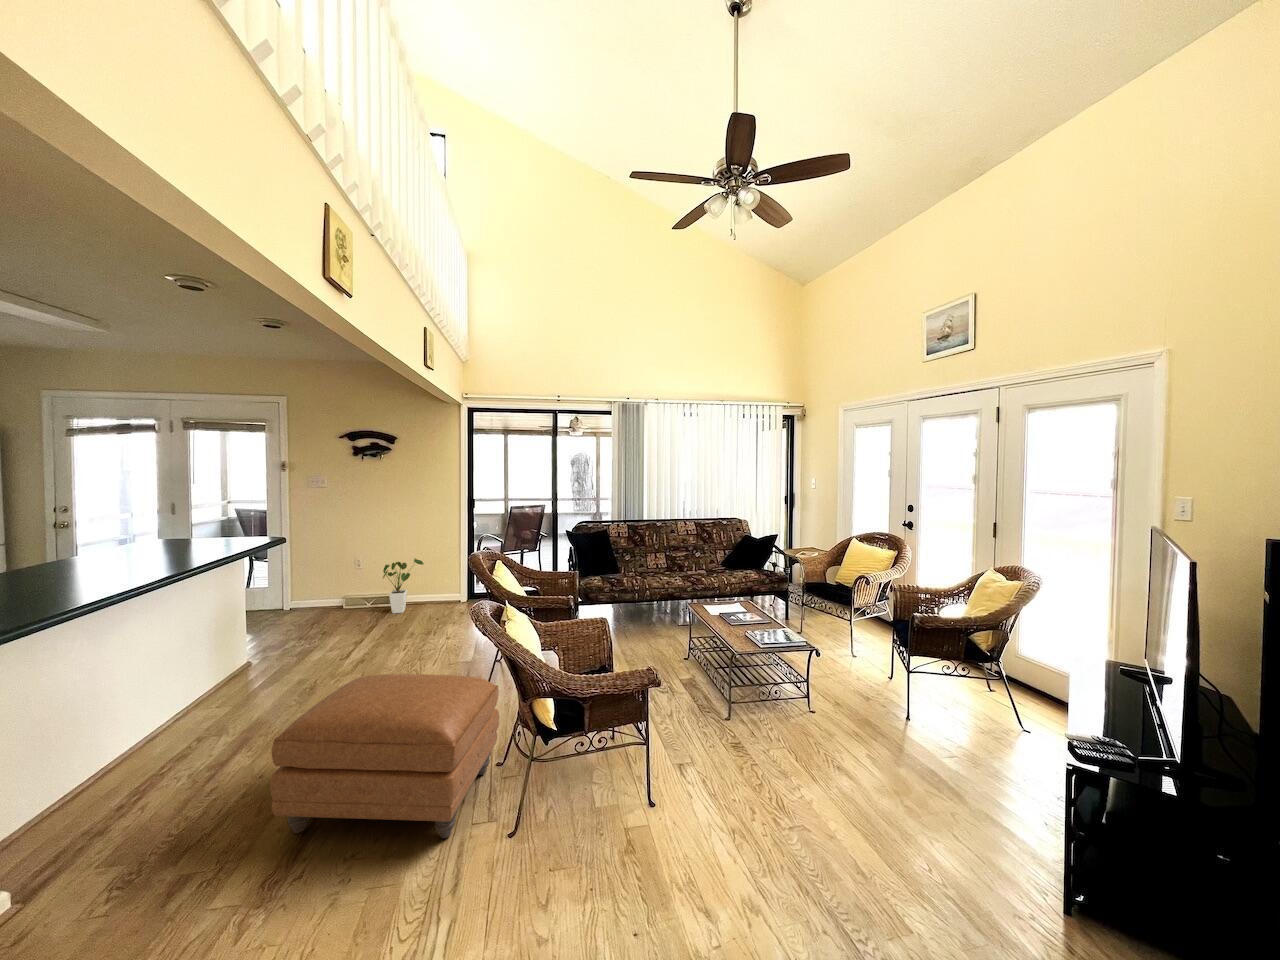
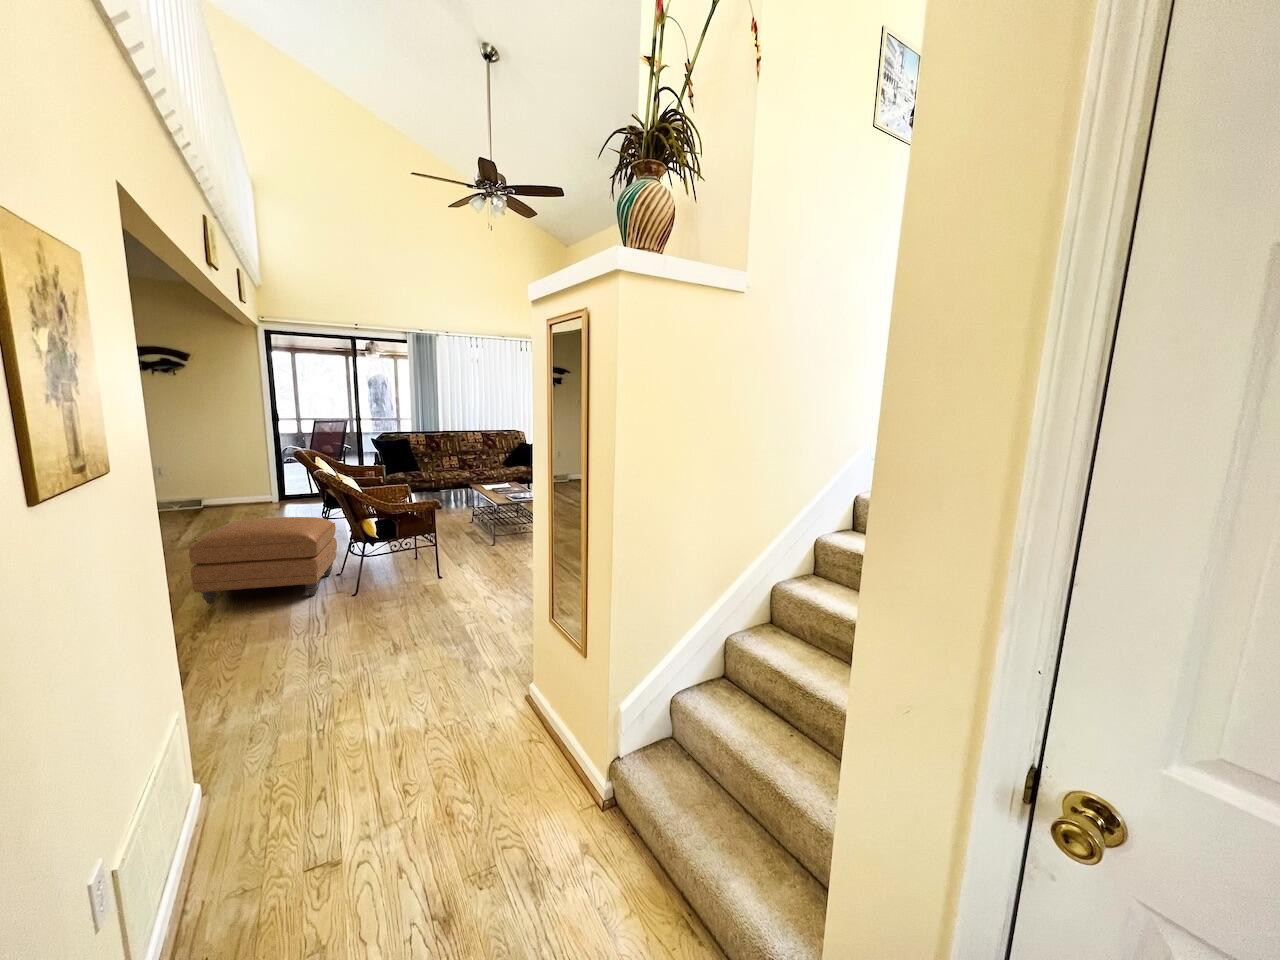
house plant: present [383,559,424,613] -> none [191,465,232,513]

